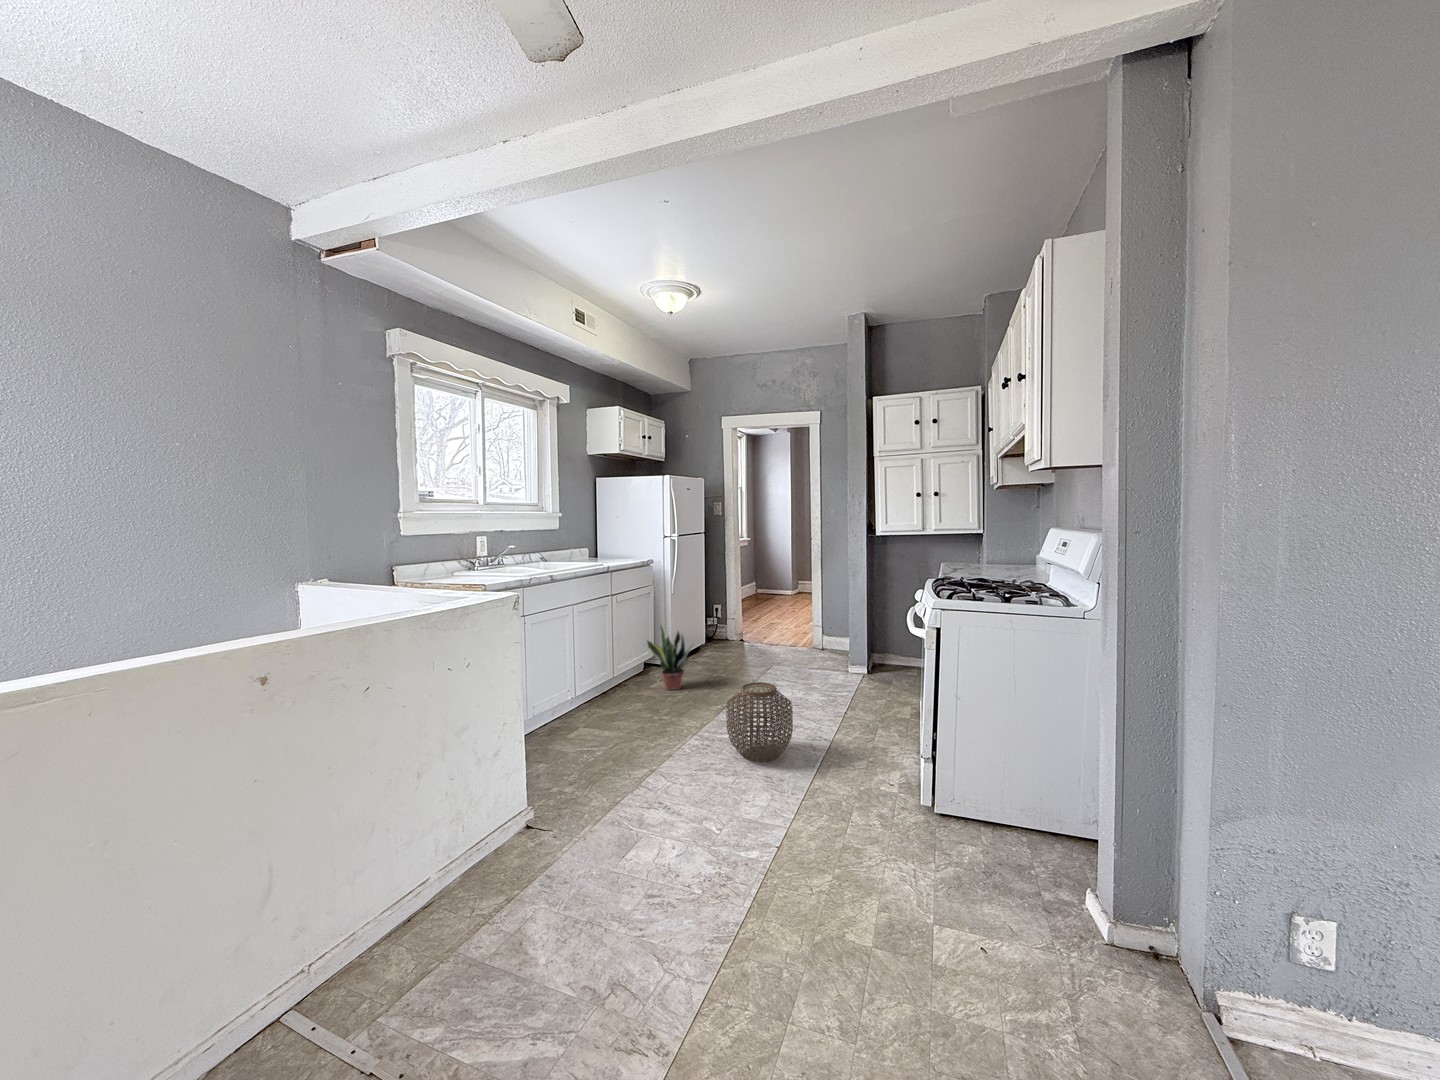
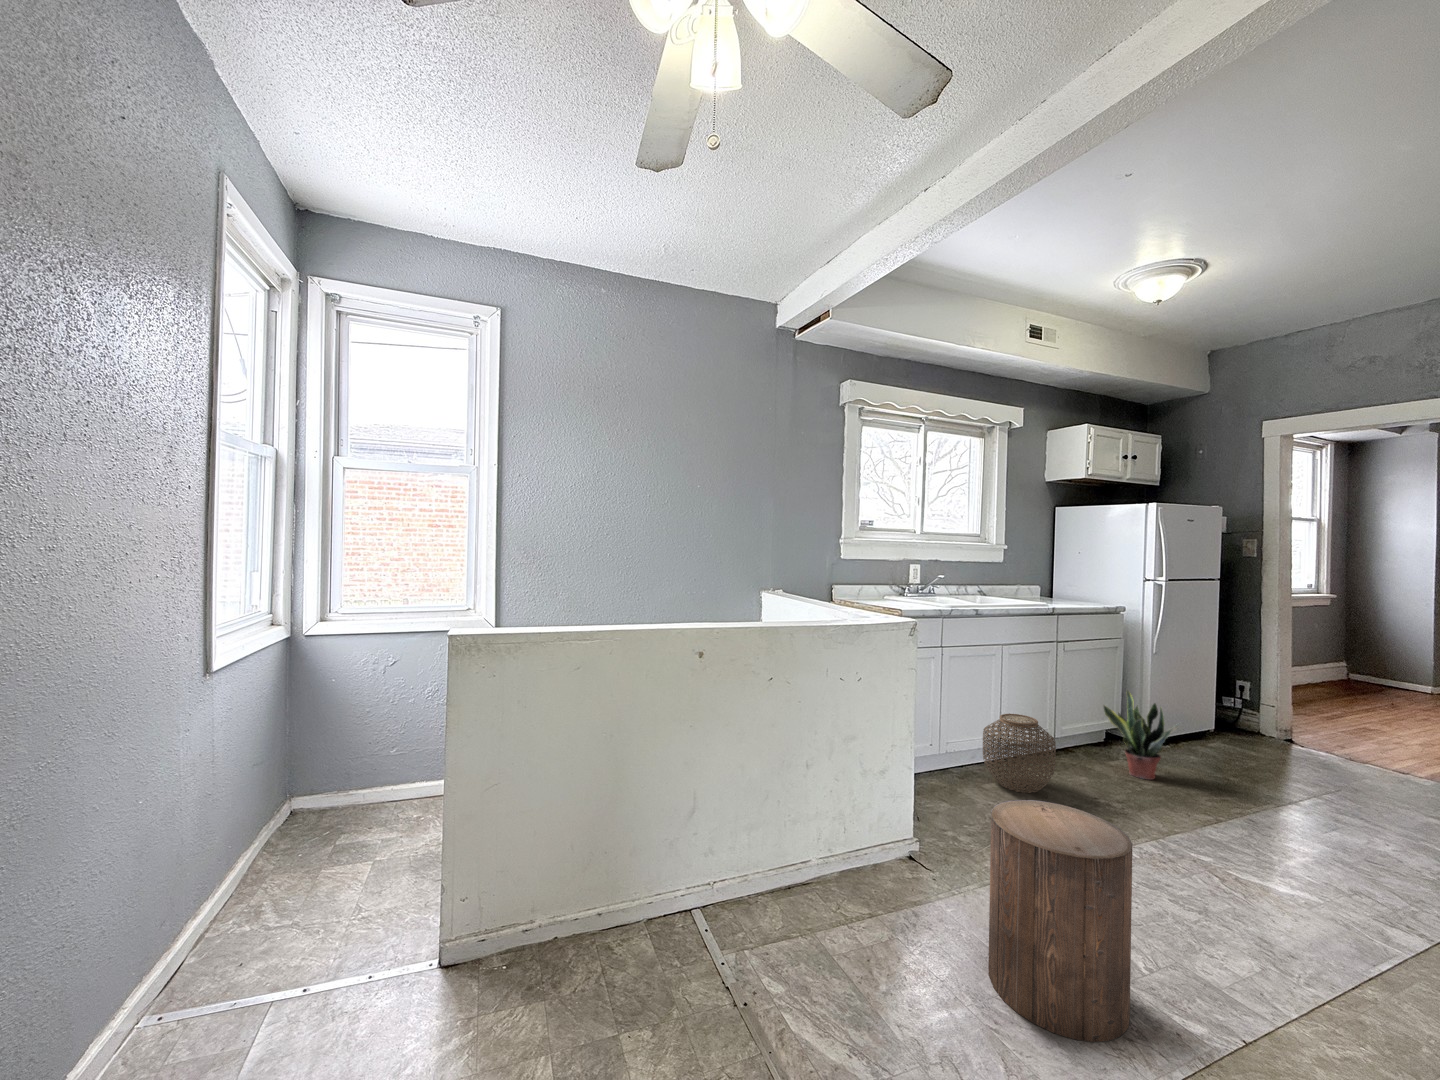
woven basket: present [726,682,793,762] -> present [983,714,1056,793]
stool: none [617,729,721,913] -> present [988,800,1132,1042]

